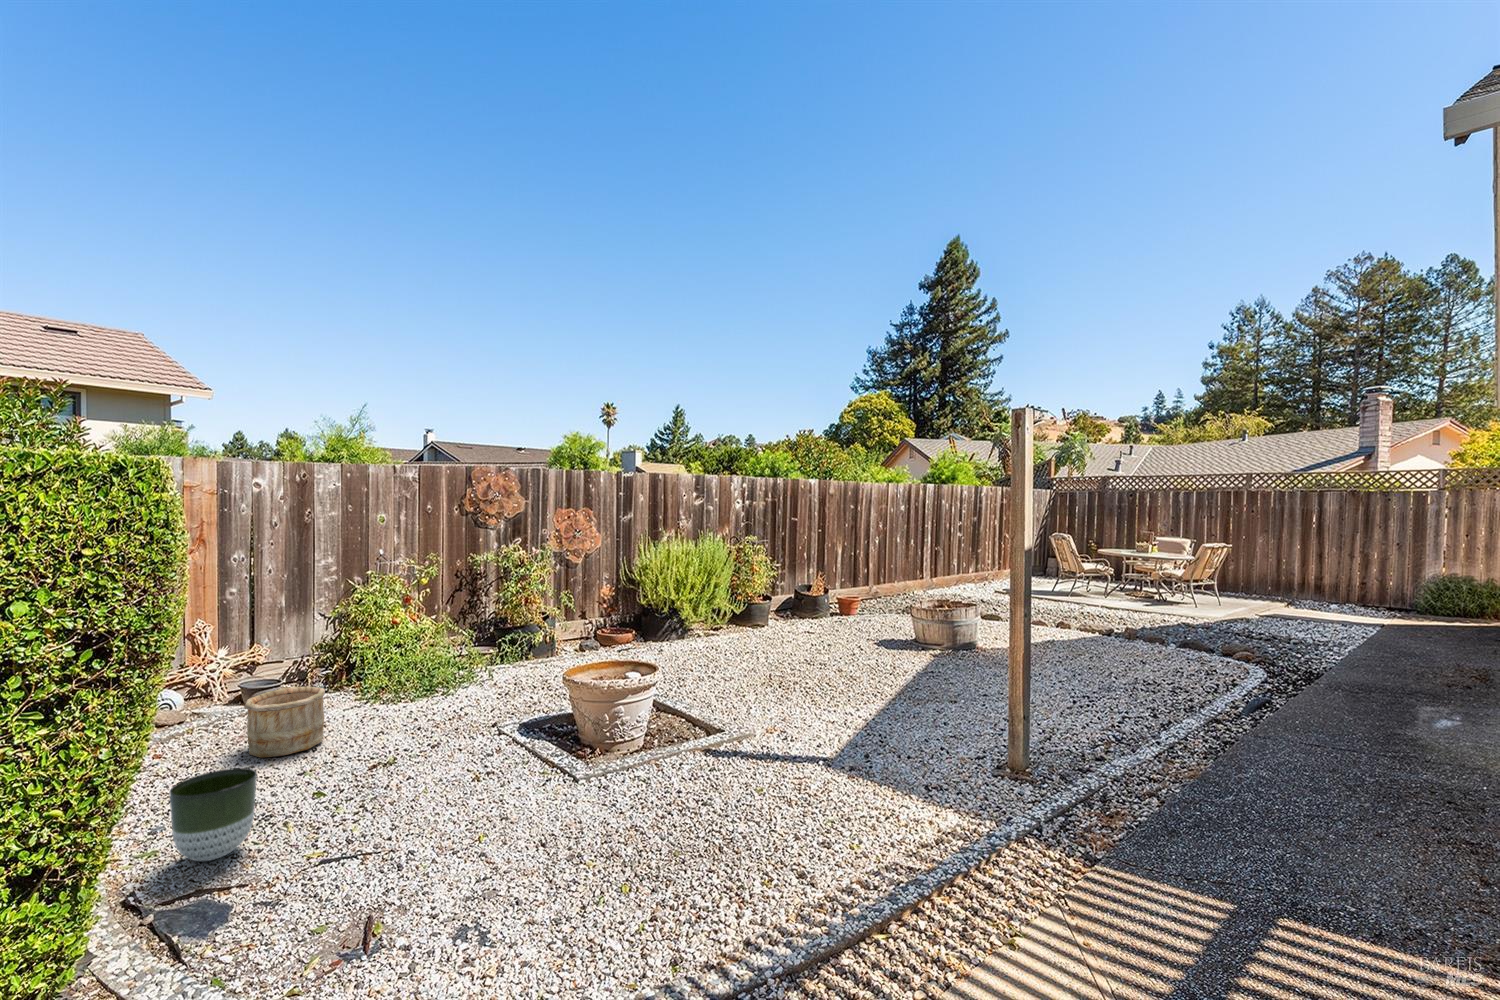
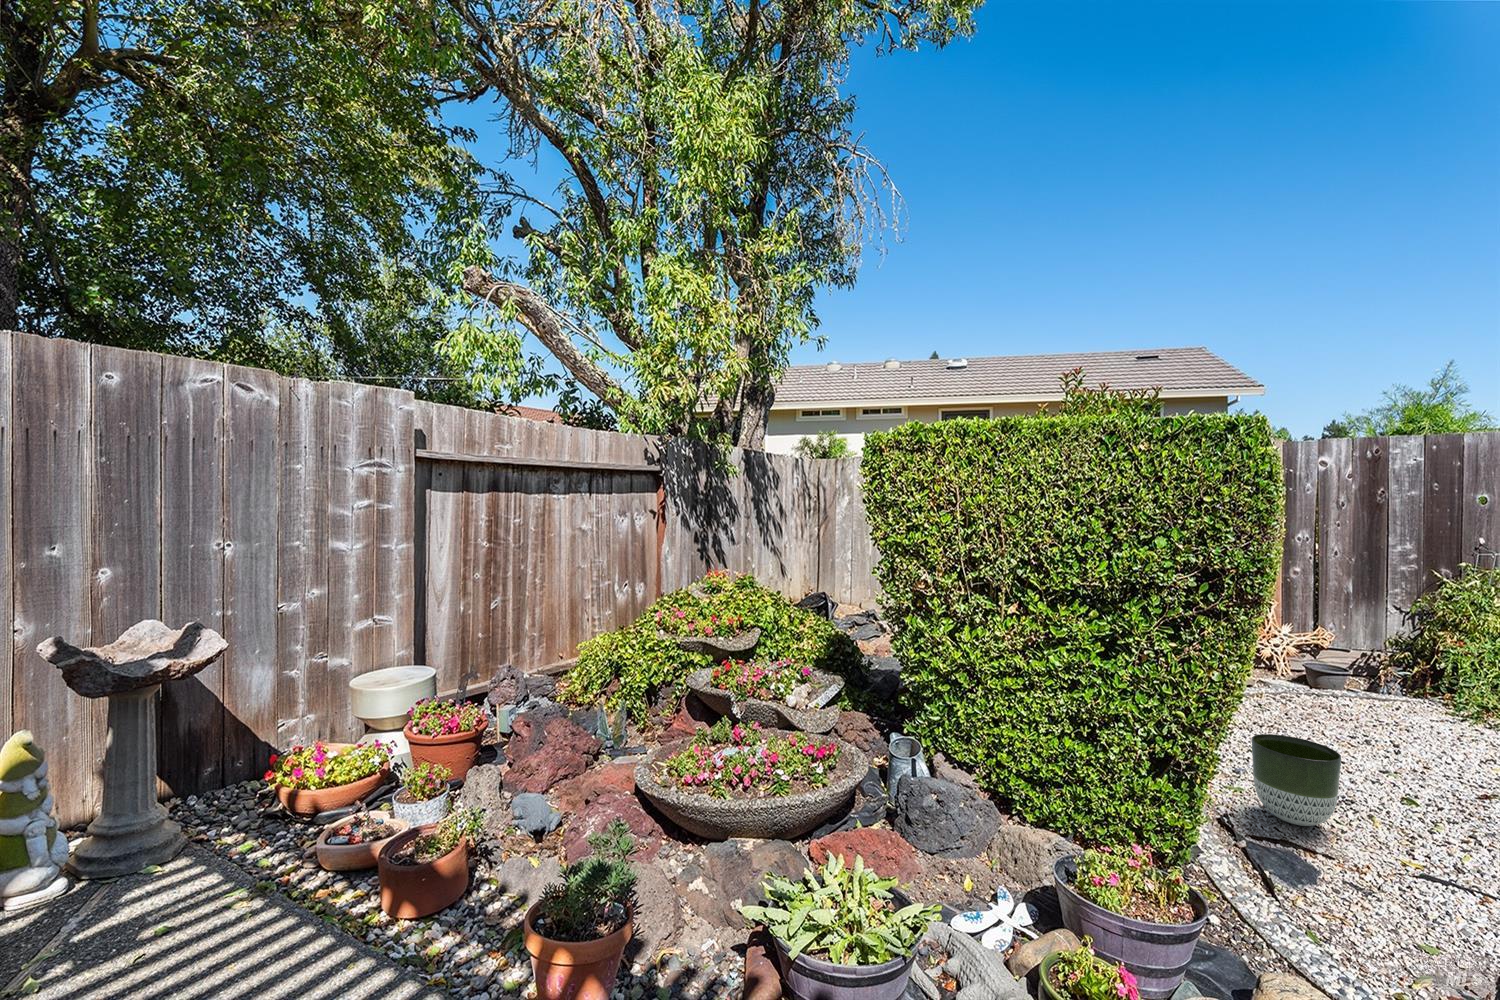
wooden bucket: present [244,686,325,758] -> none [1316,679,1418,758]

